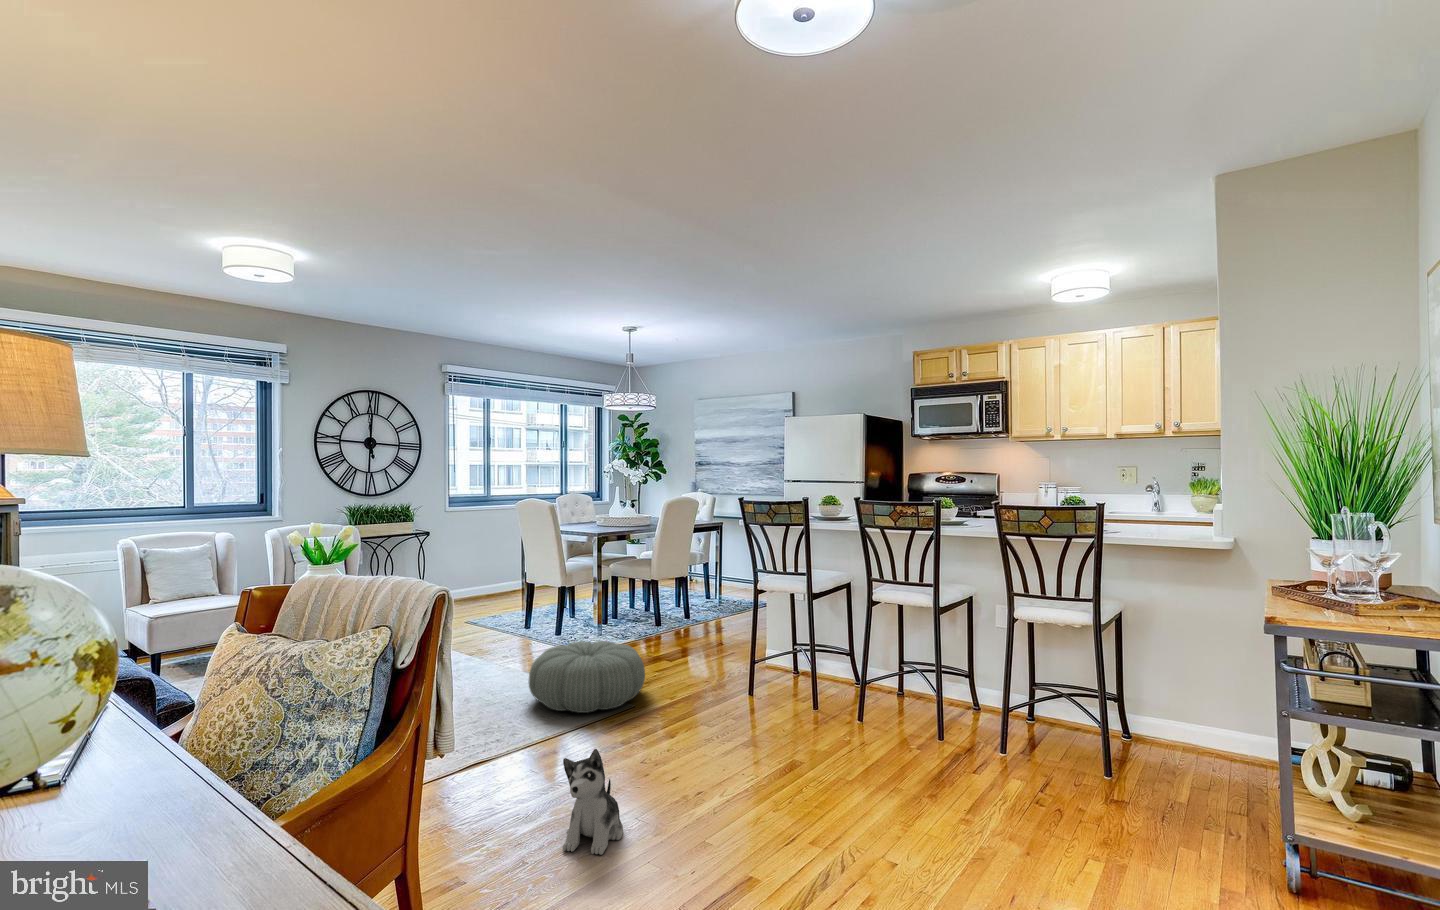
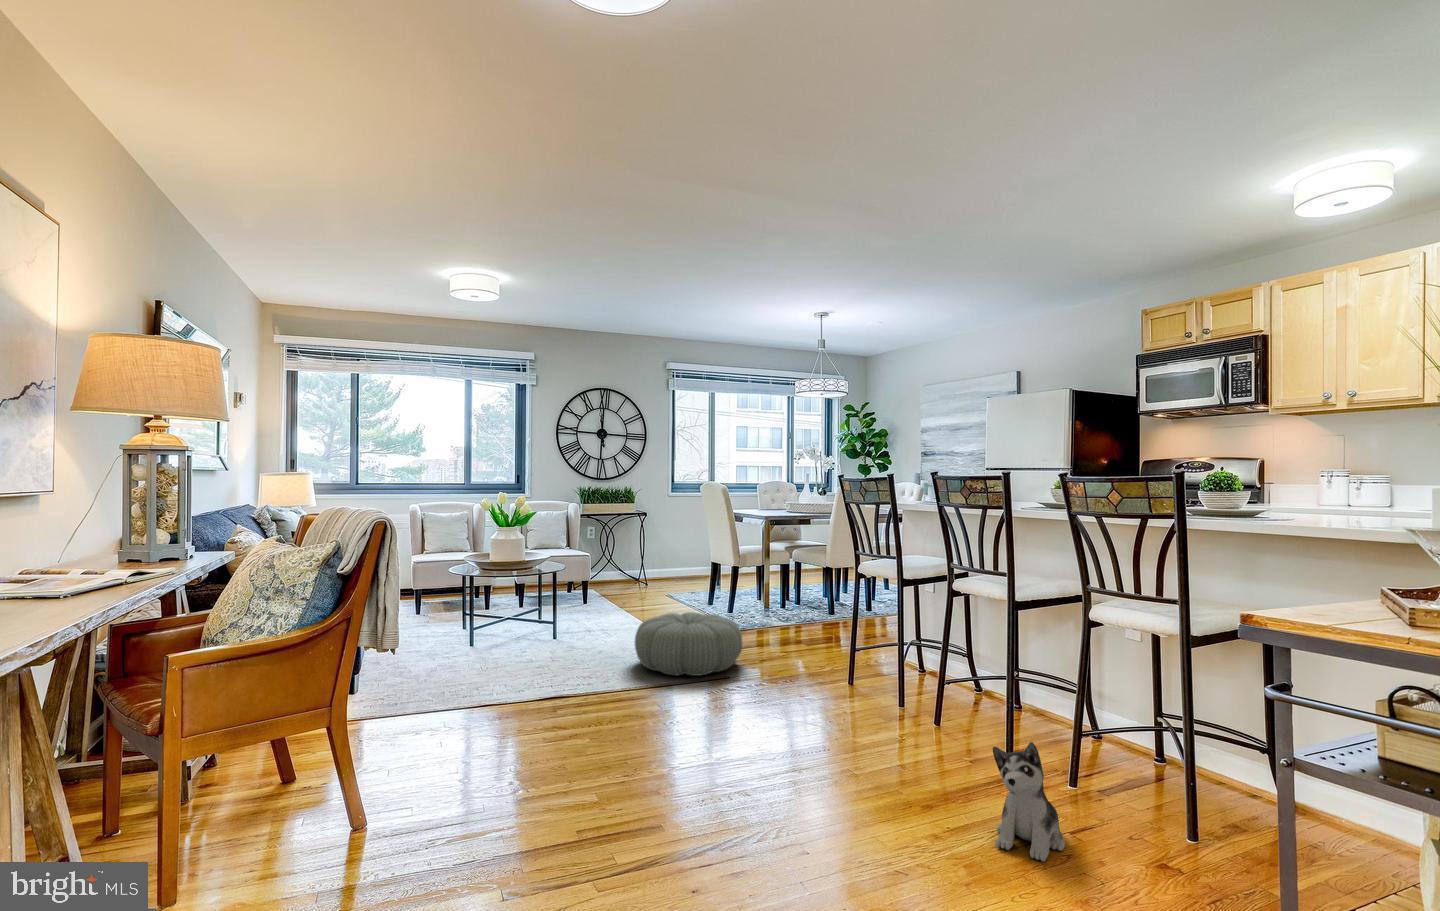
plush toy: present [563,749,623,855] -> present [993,742,1065,861]

